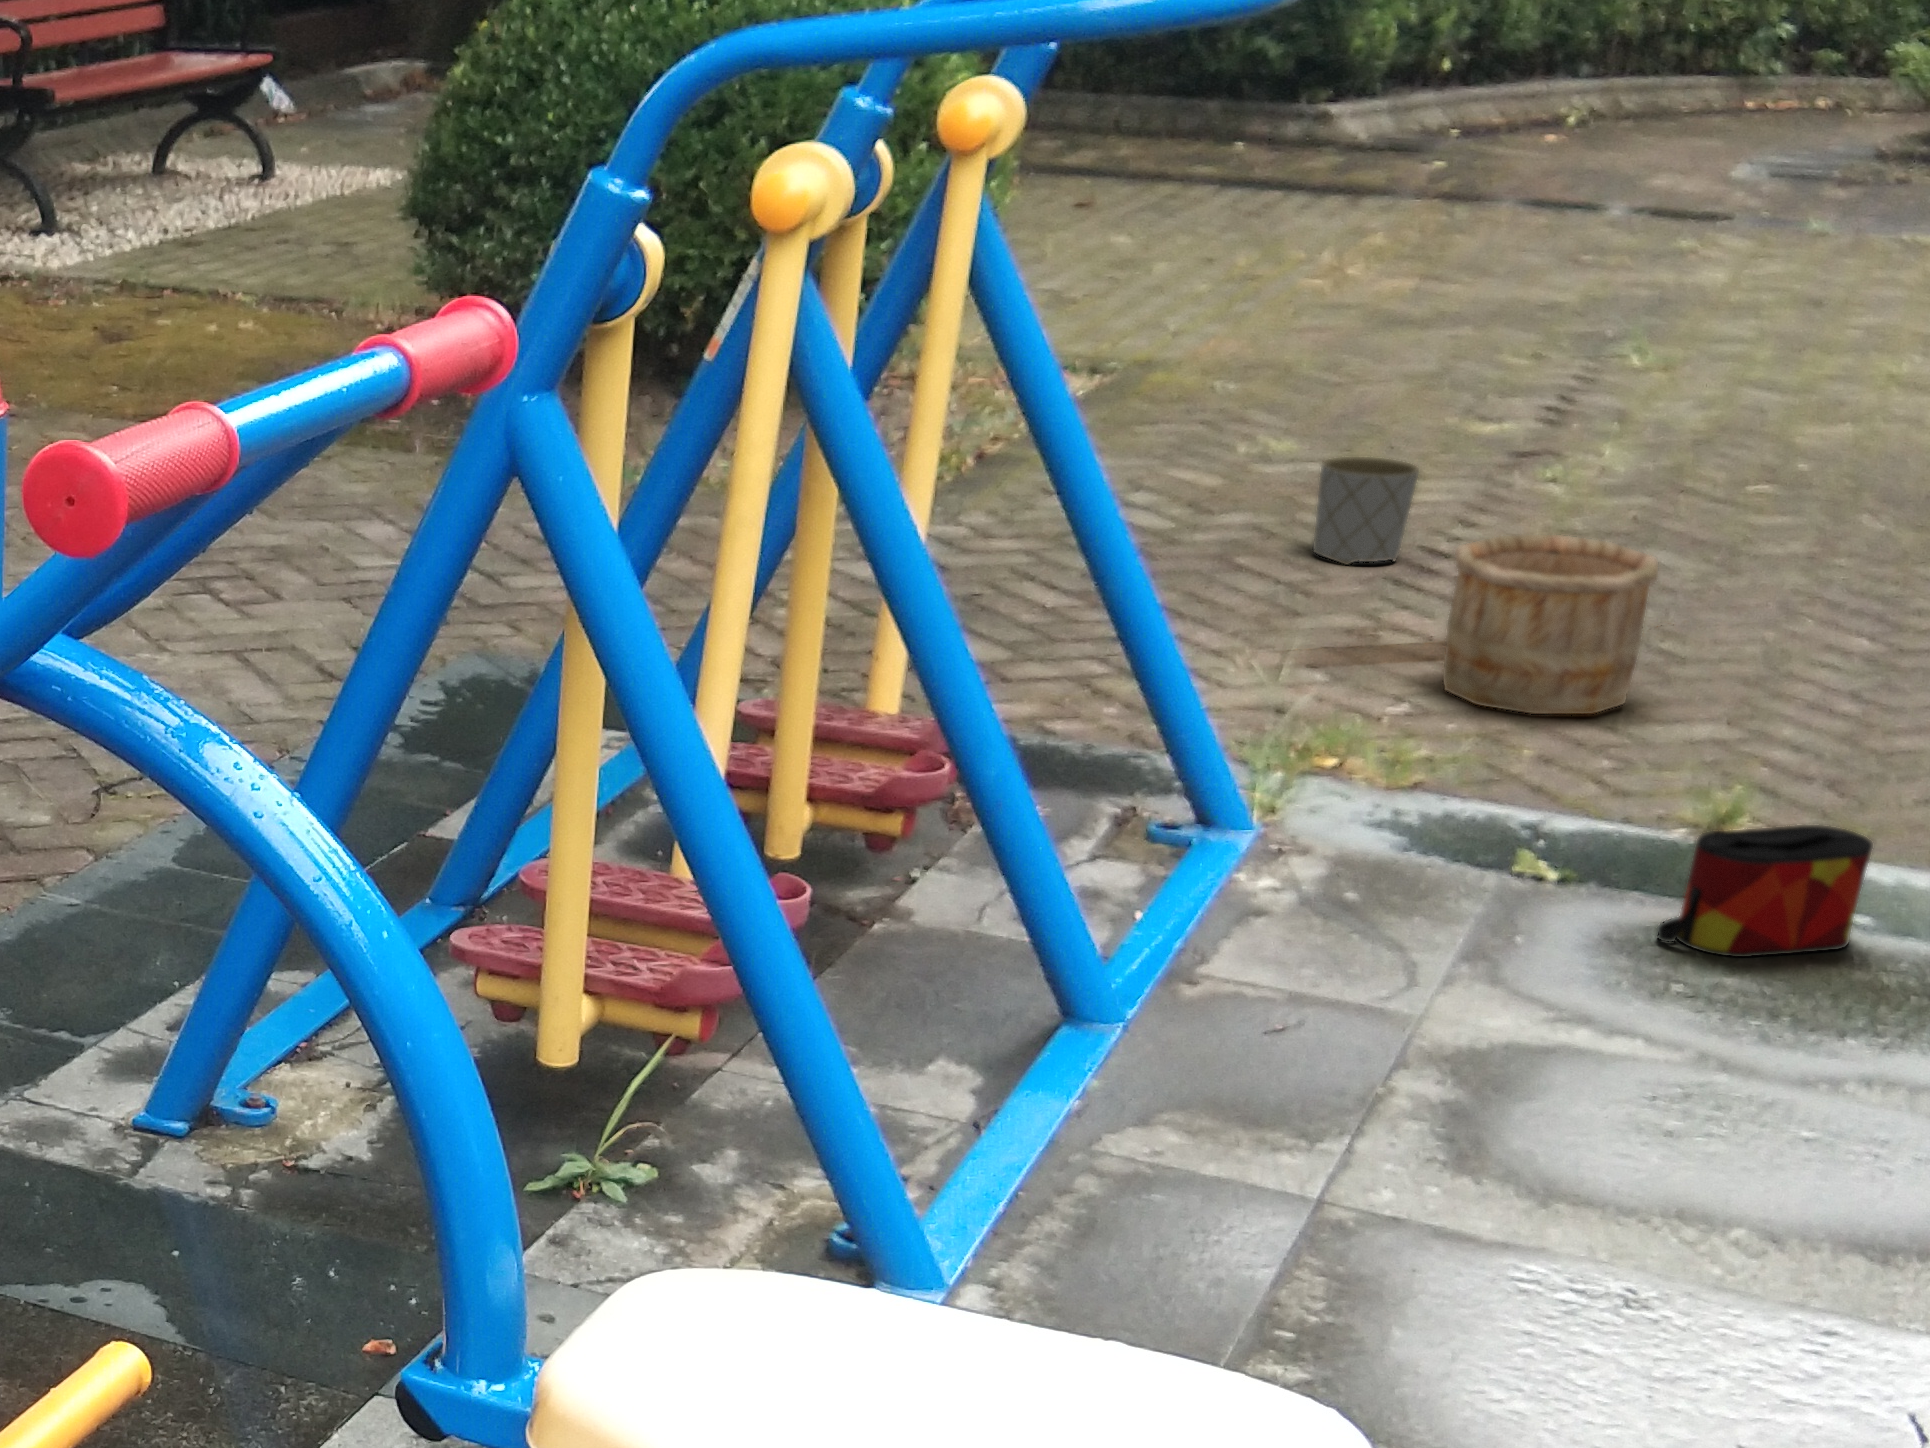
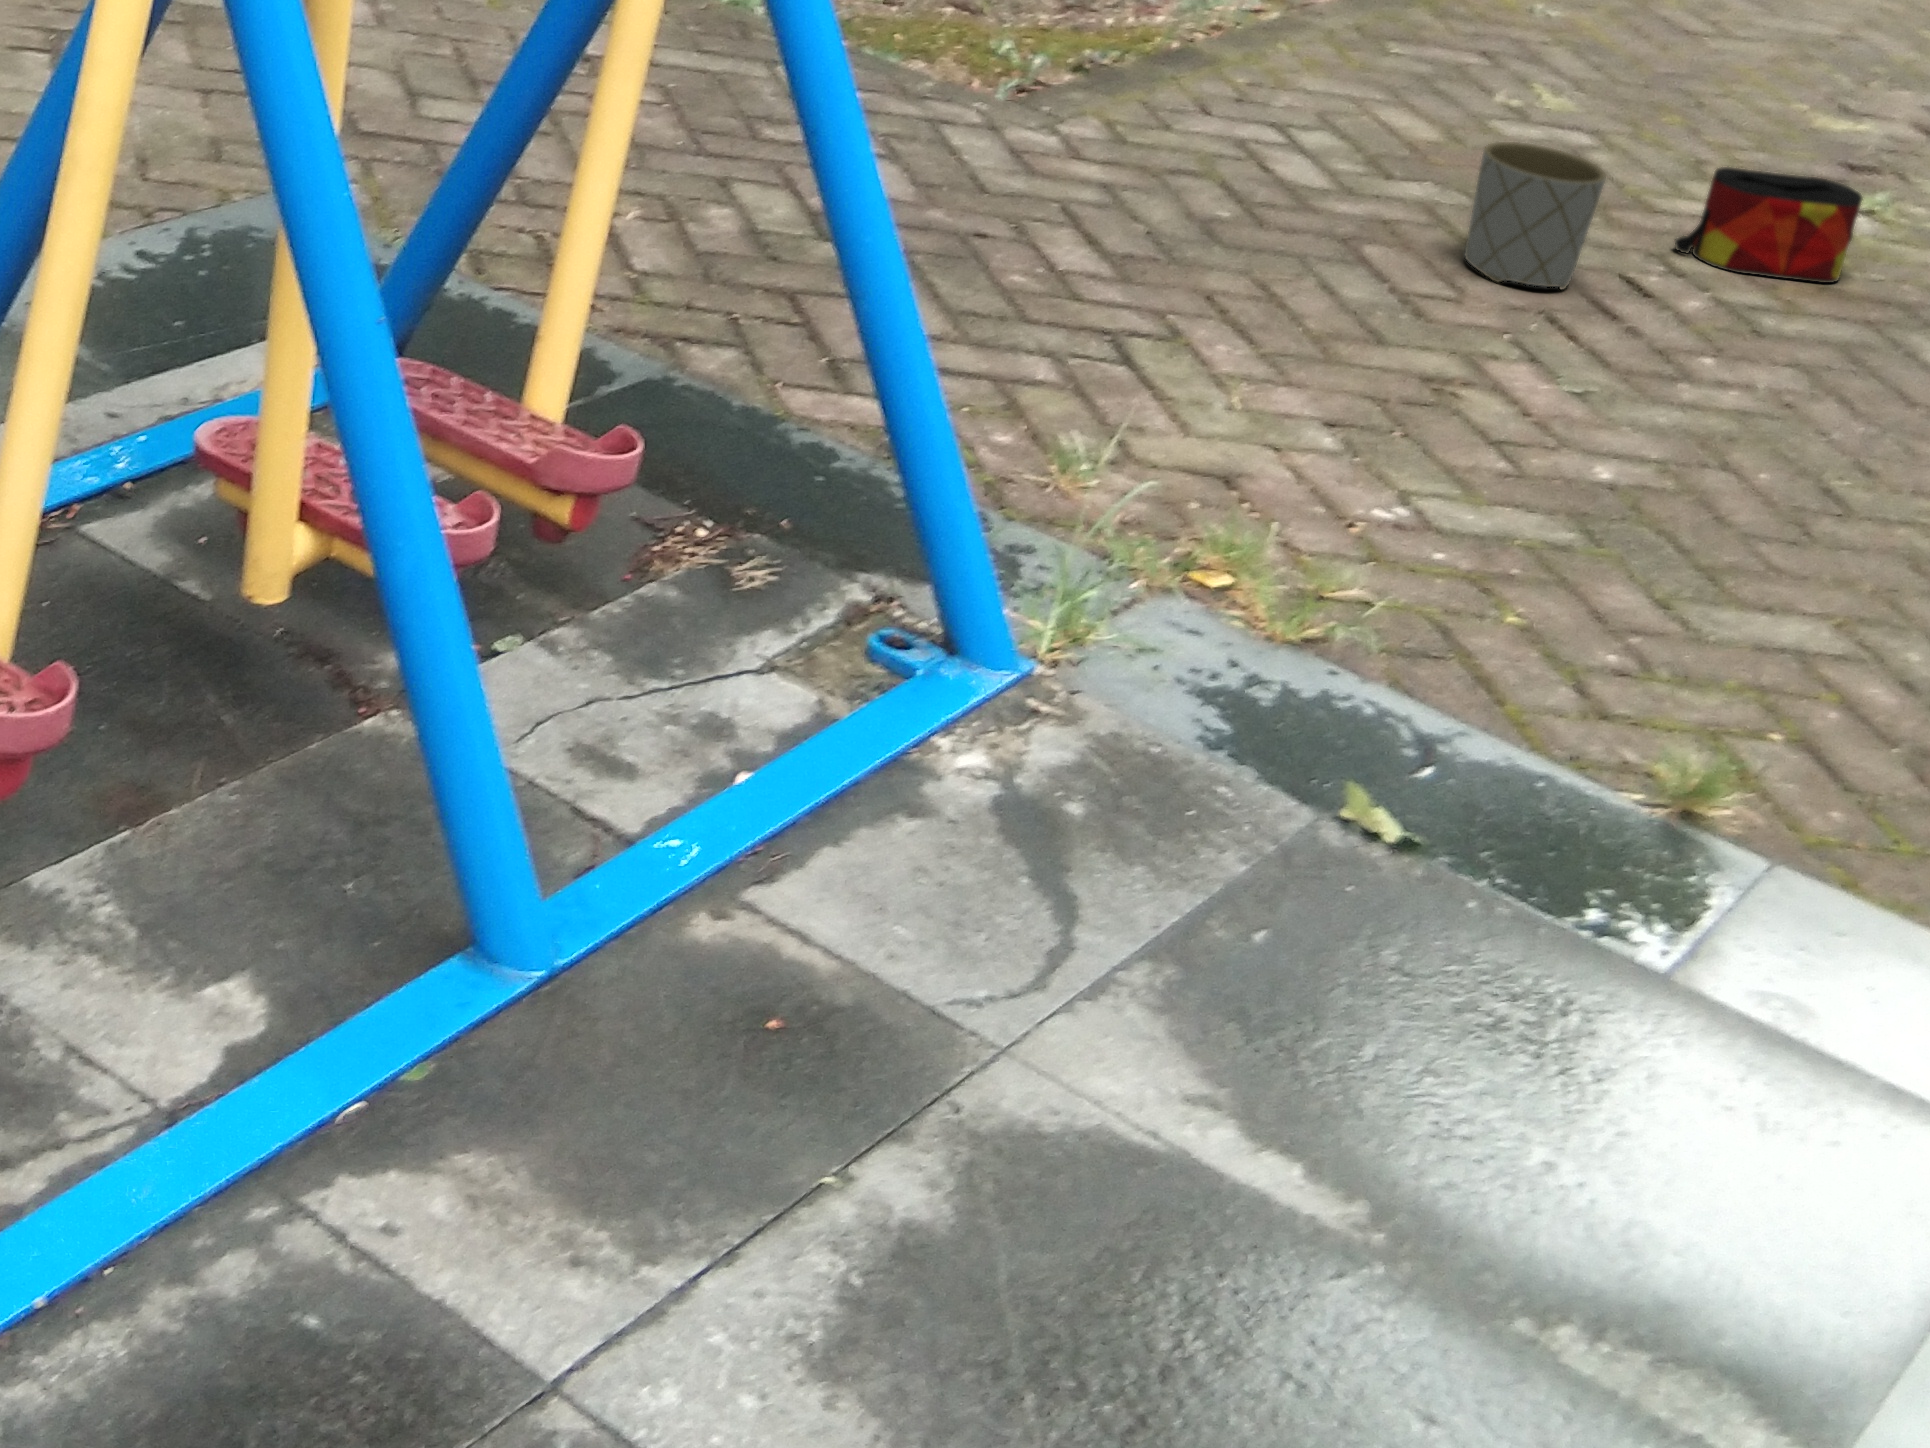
wooden bucket: present [1443,535,1658,714] -> none [1492,302,1795,574]
bag: present [1657,825,1873,957] -> present [1675,167,1863,283]

